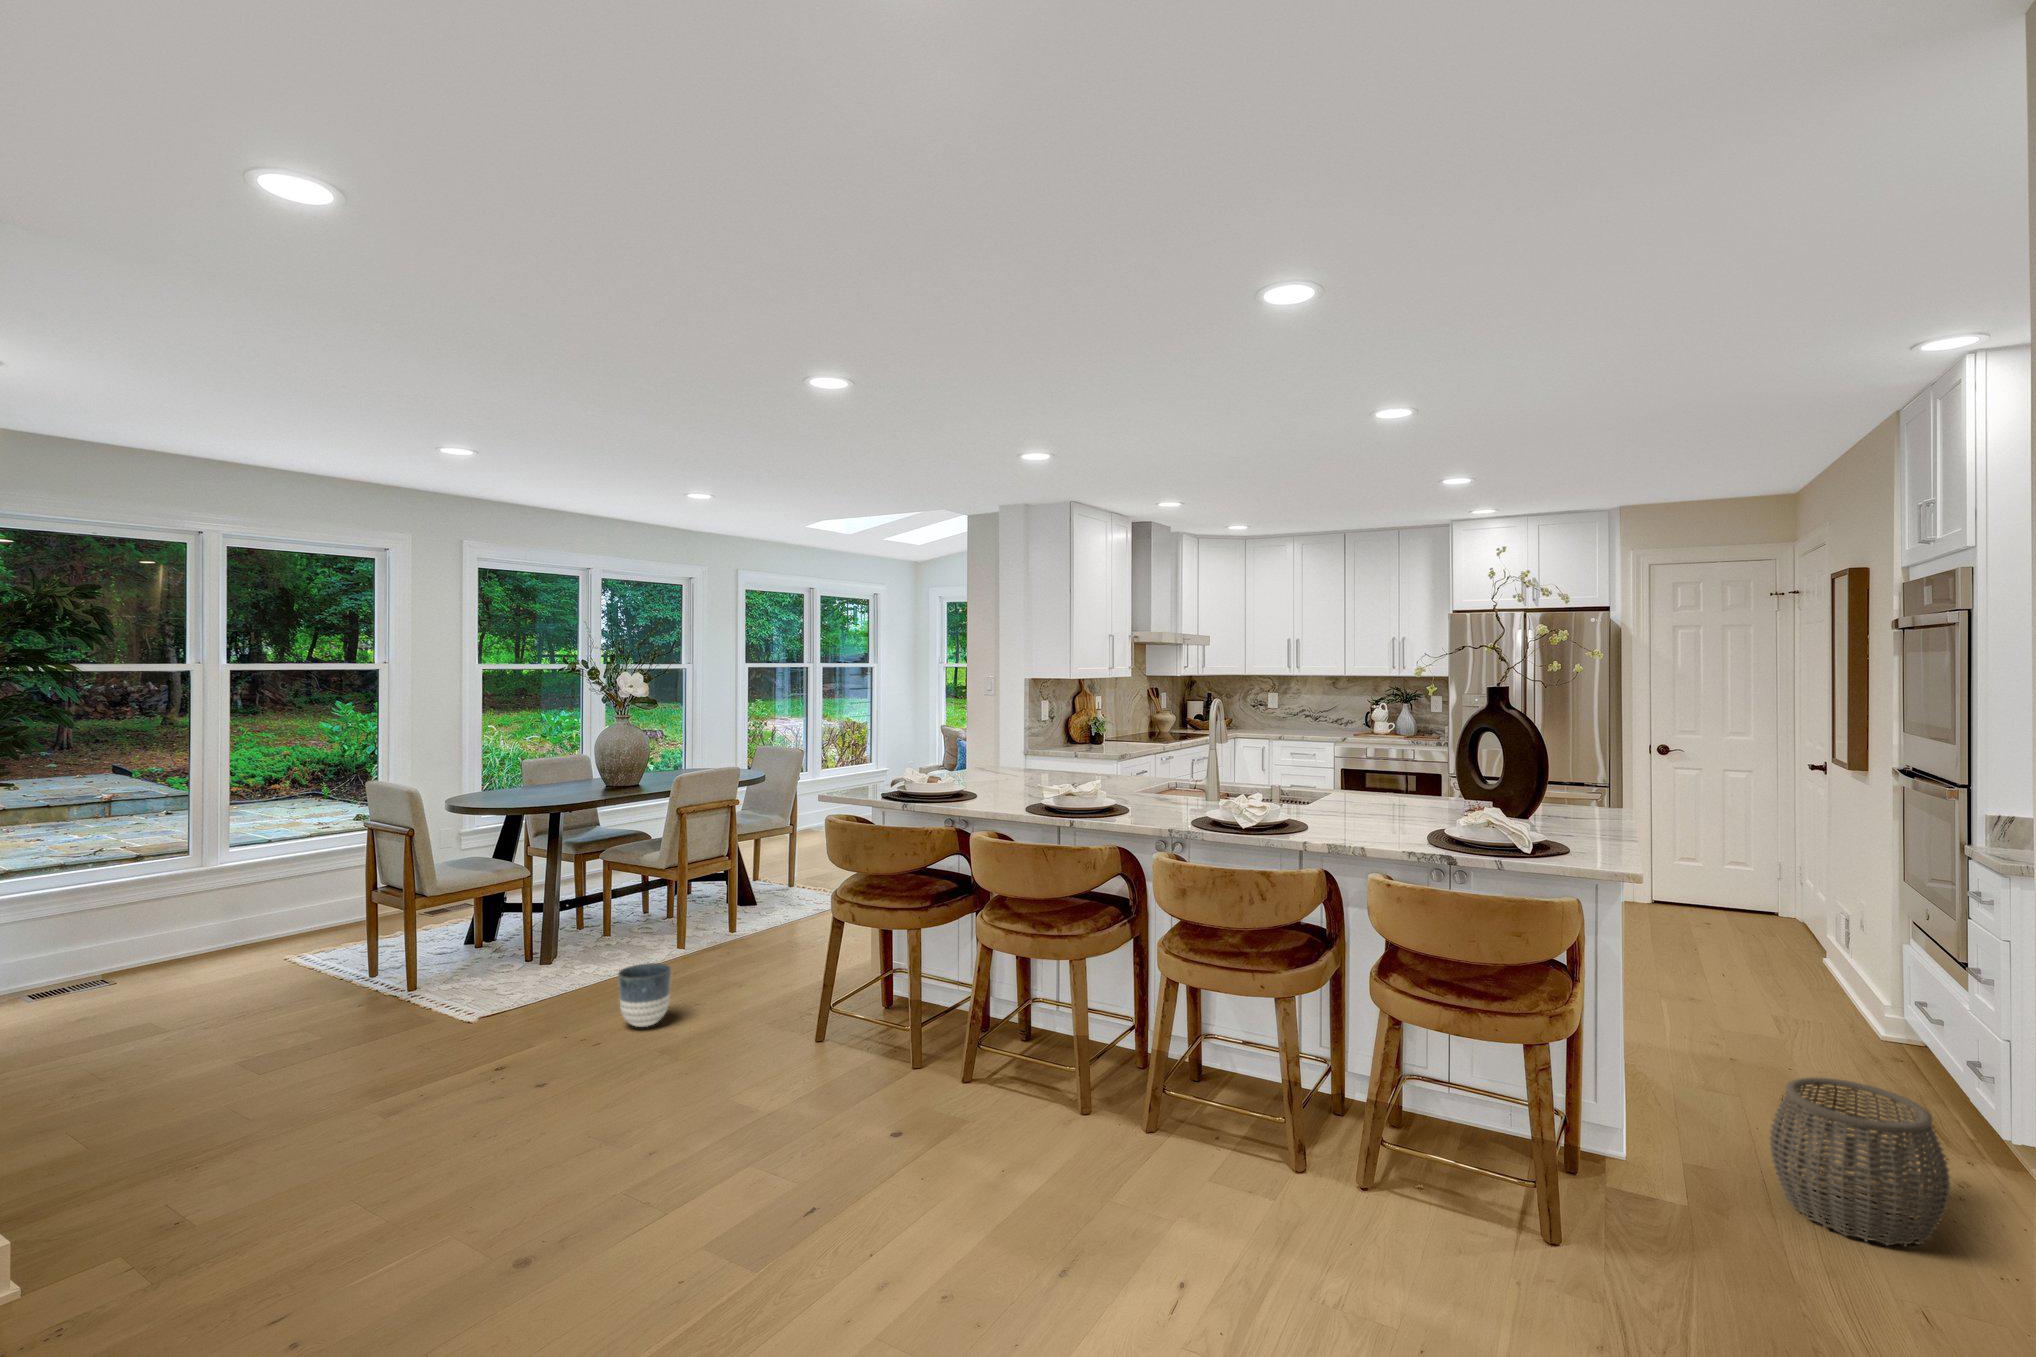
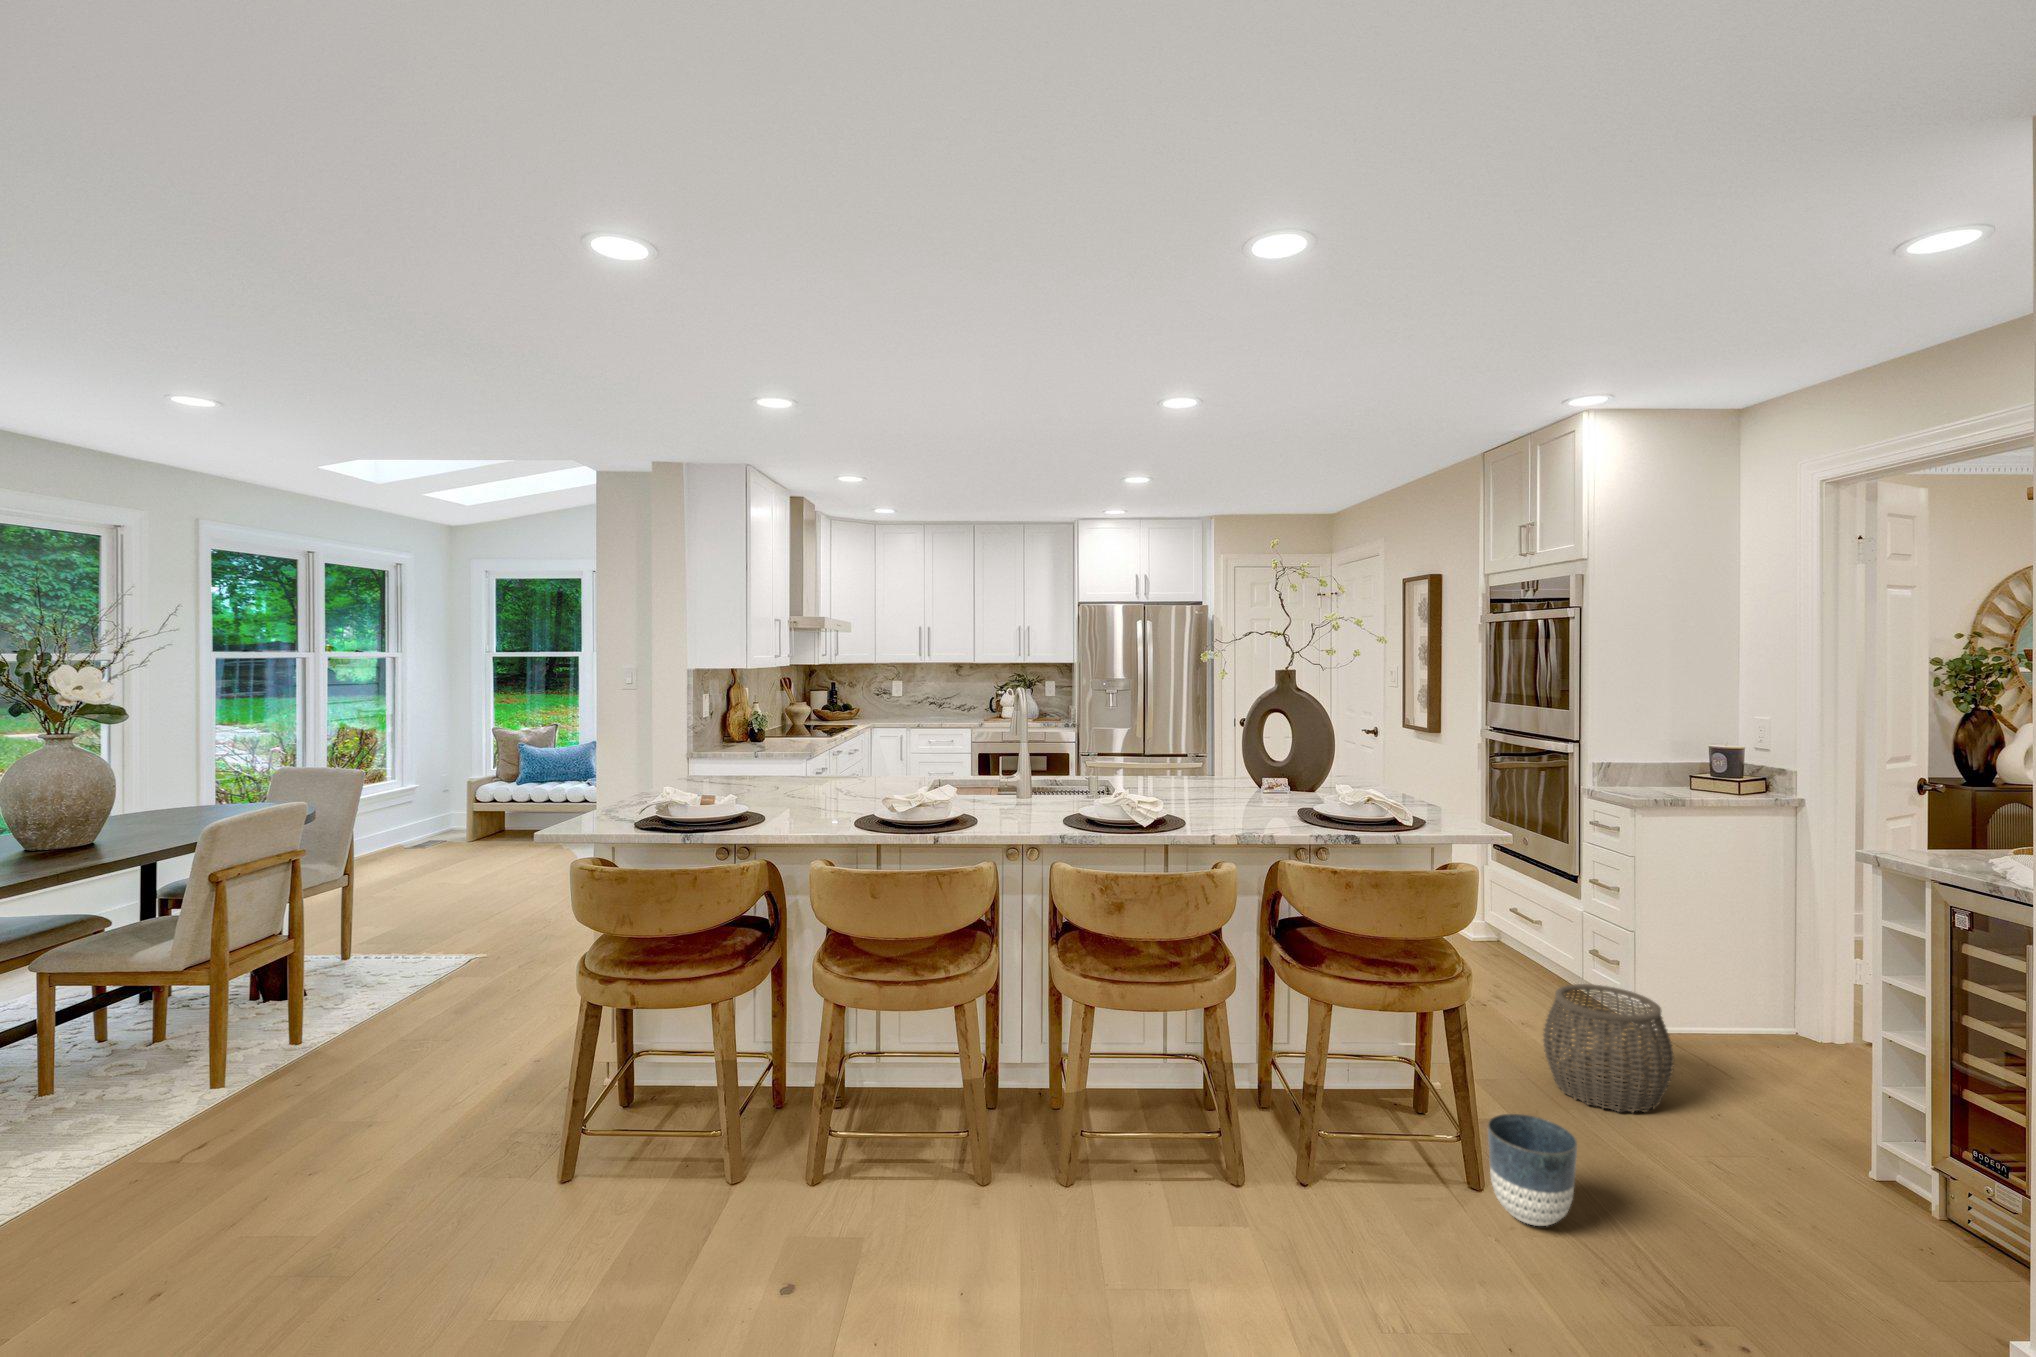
planter: present [618,963,671,1027] -> present [1488,1114,1577,1226]

